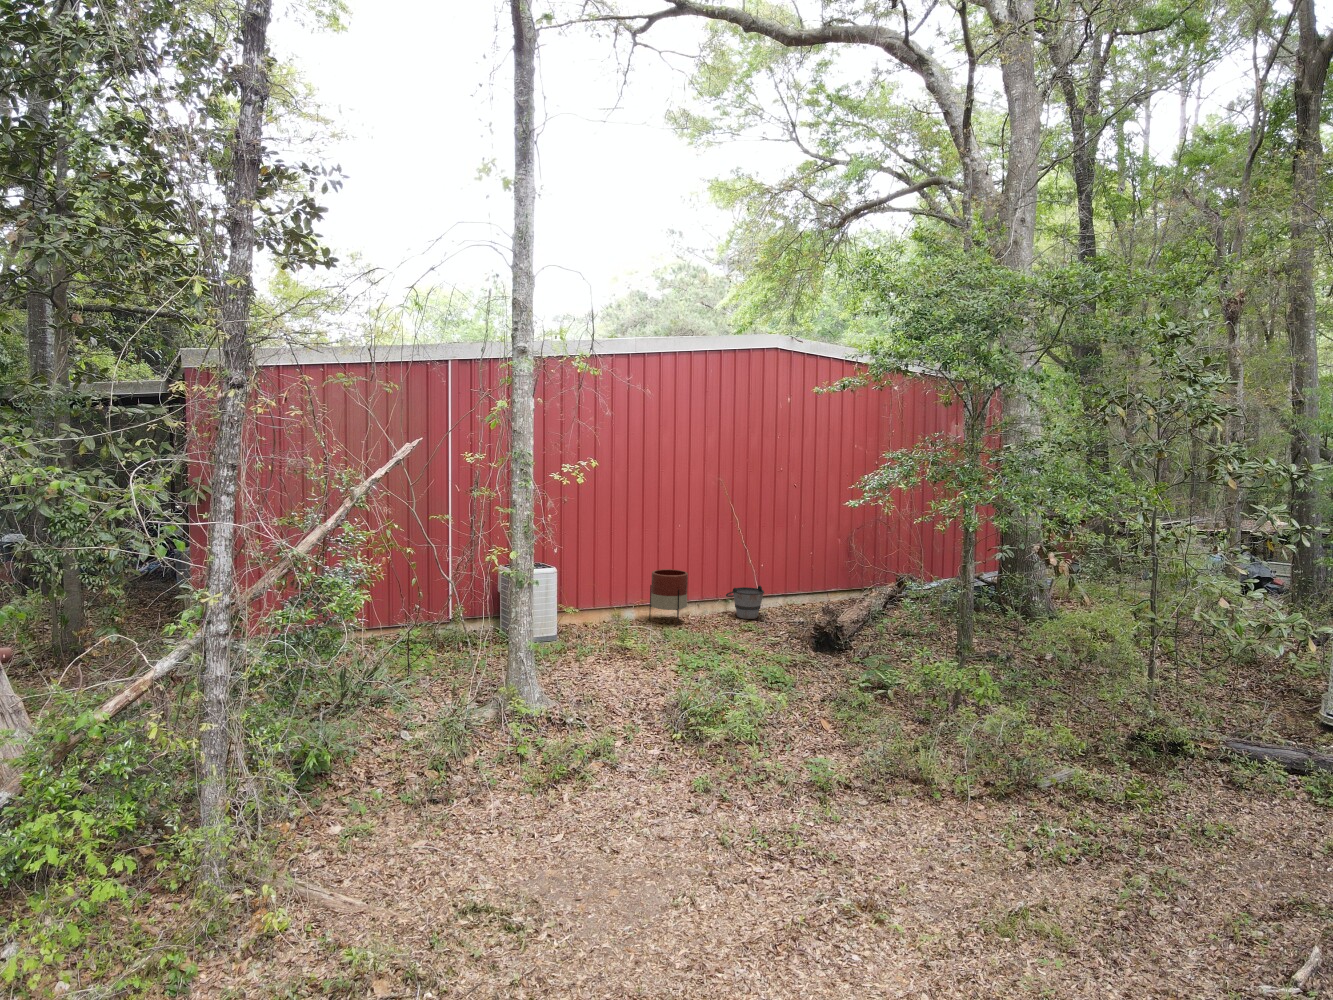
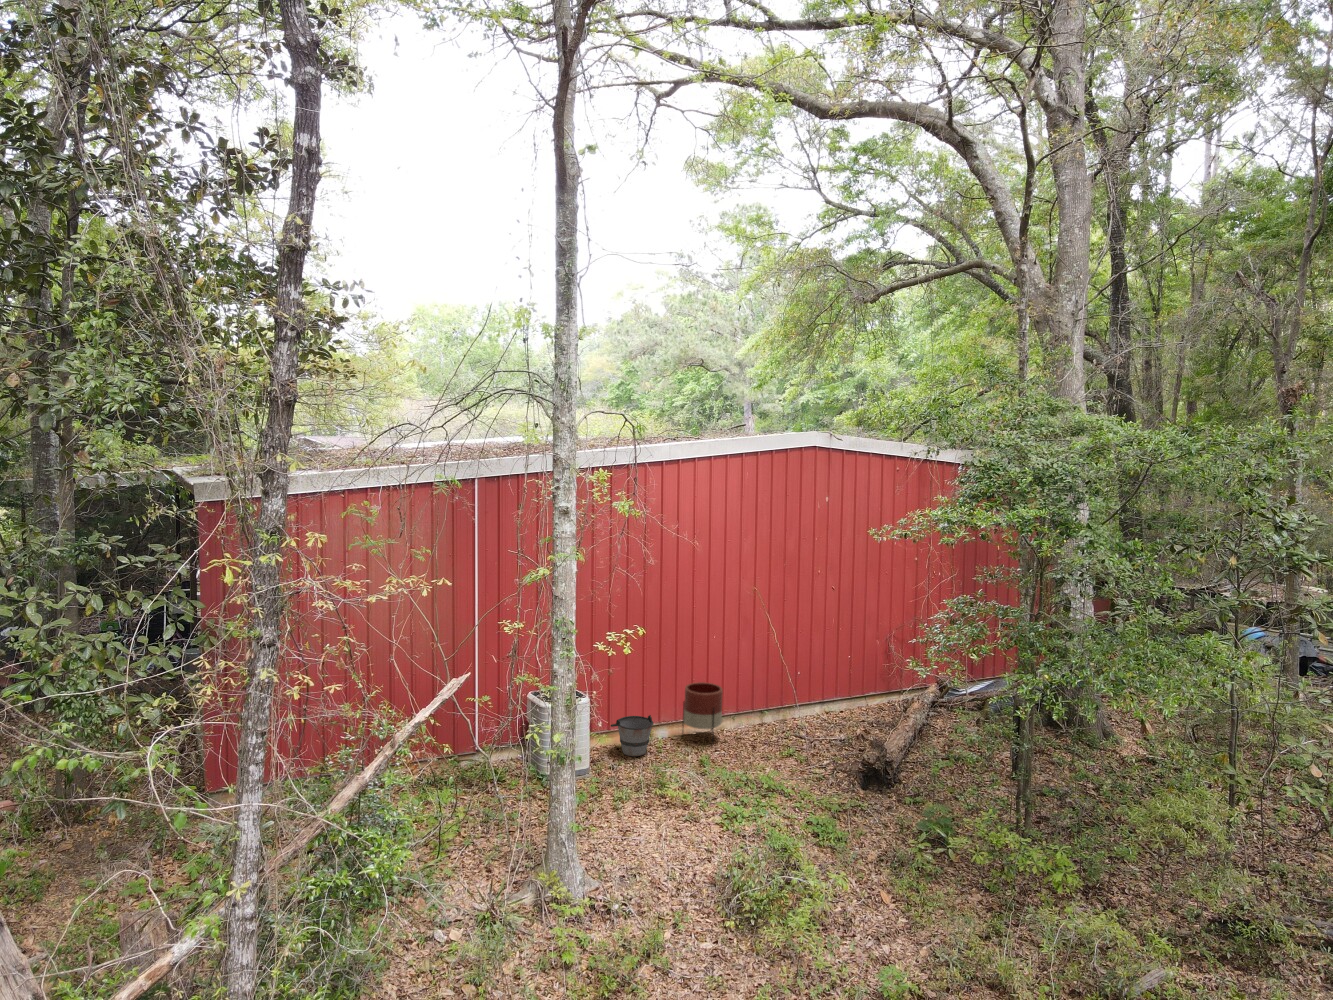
bucket: present [726,586,764,619] -> present [611,715,653,756]

